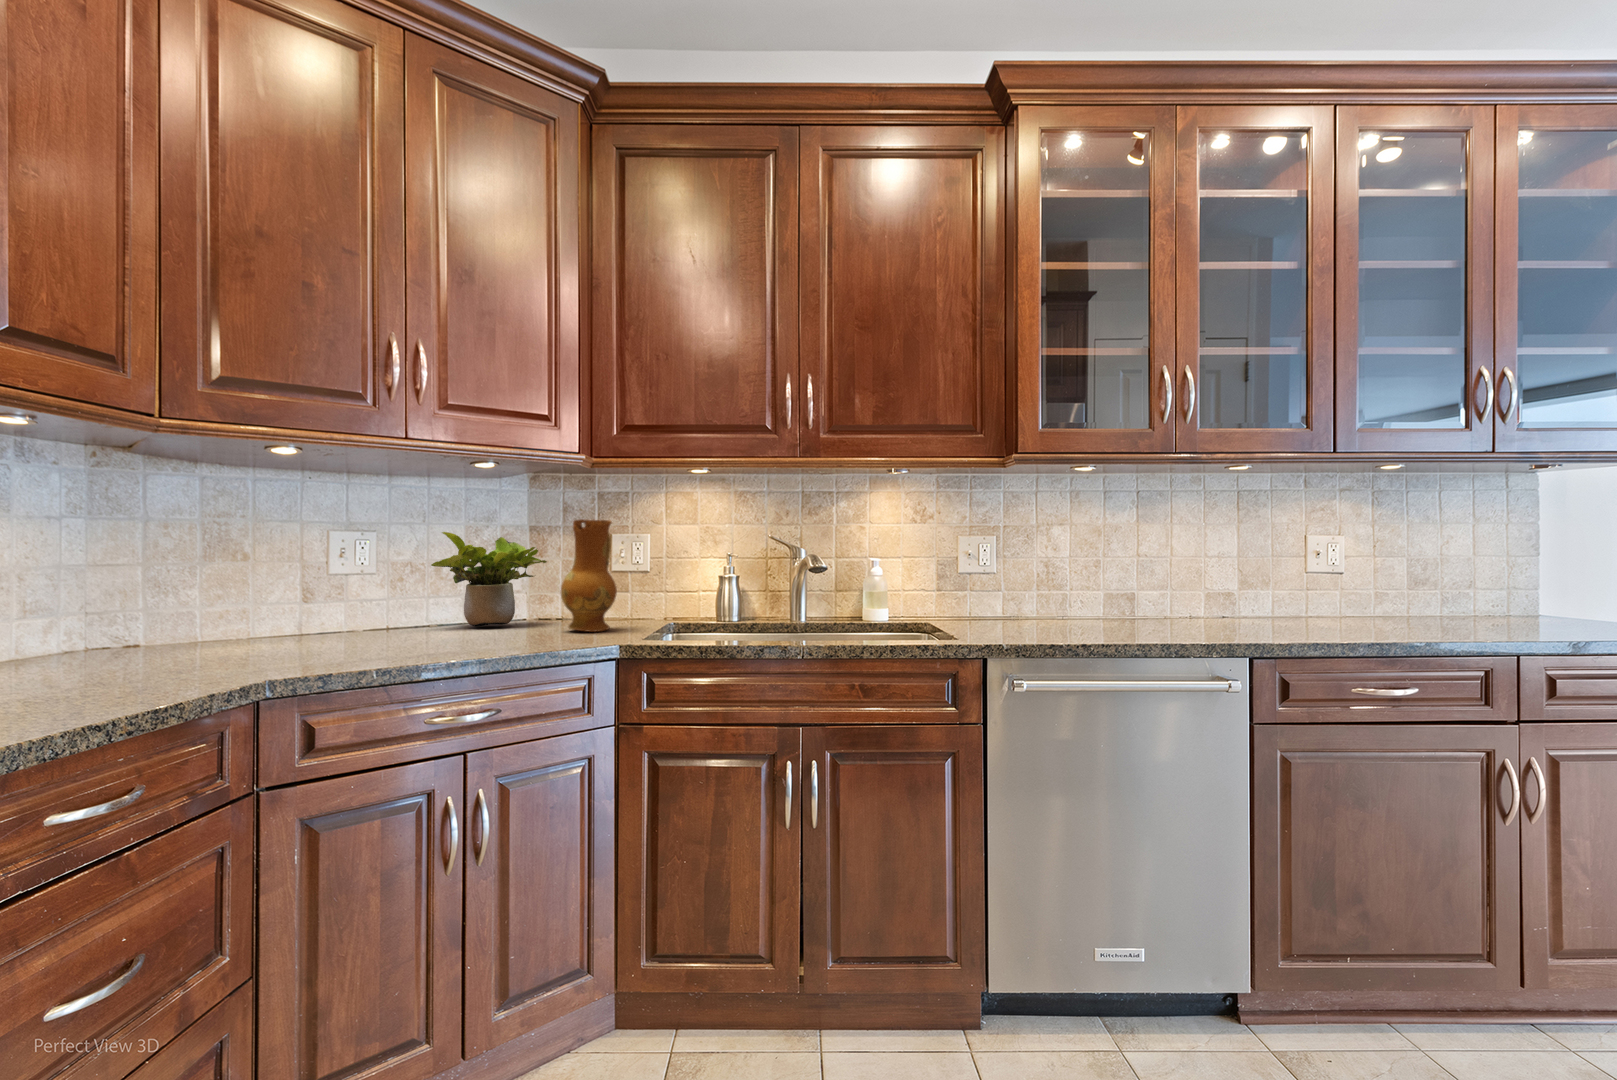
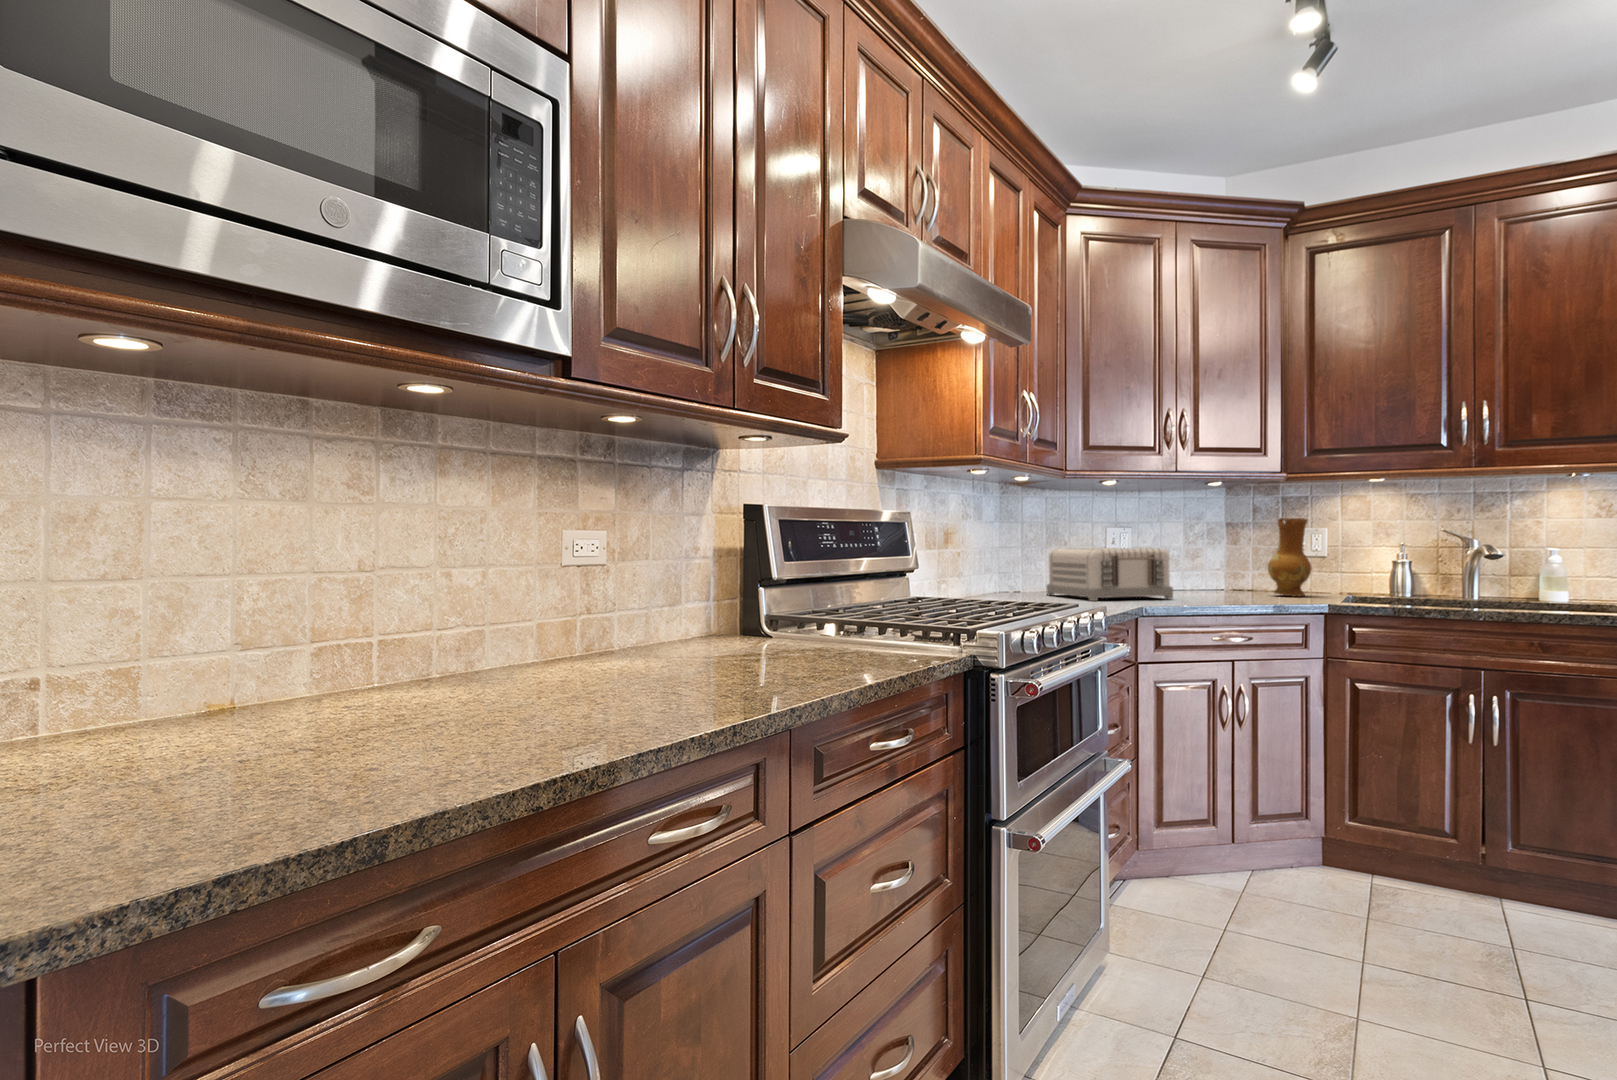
potted plant: present [431,532,547,627] -> none [1169,528,1248,591]
toaster: none [177,565,394,667] -> present [1046,548,1173,601]

